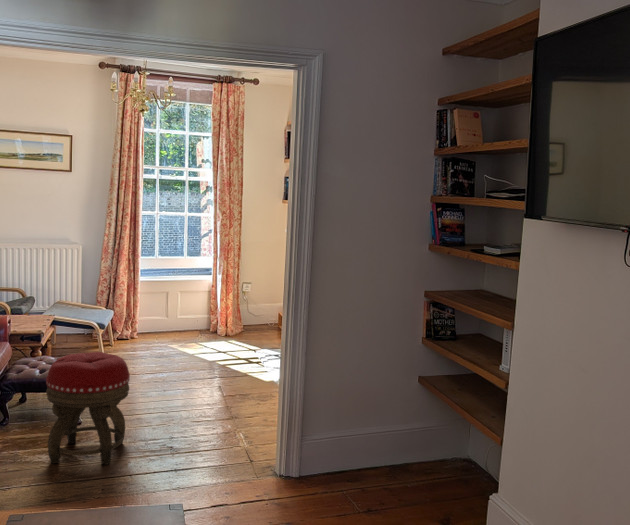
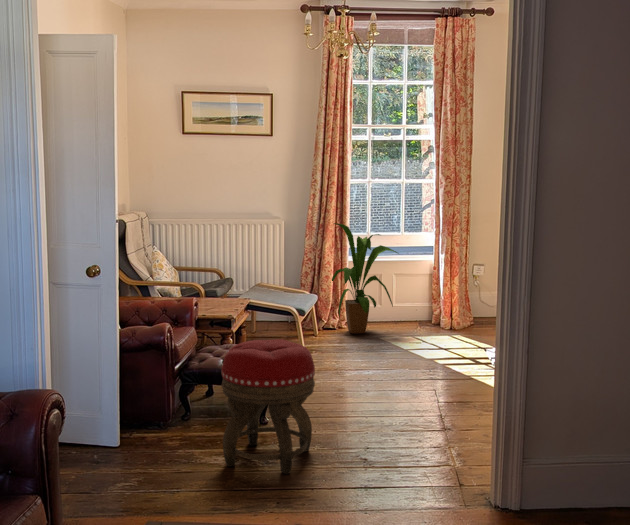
house plant: none [123,249,184,342] -> present [332,223,399,334]

